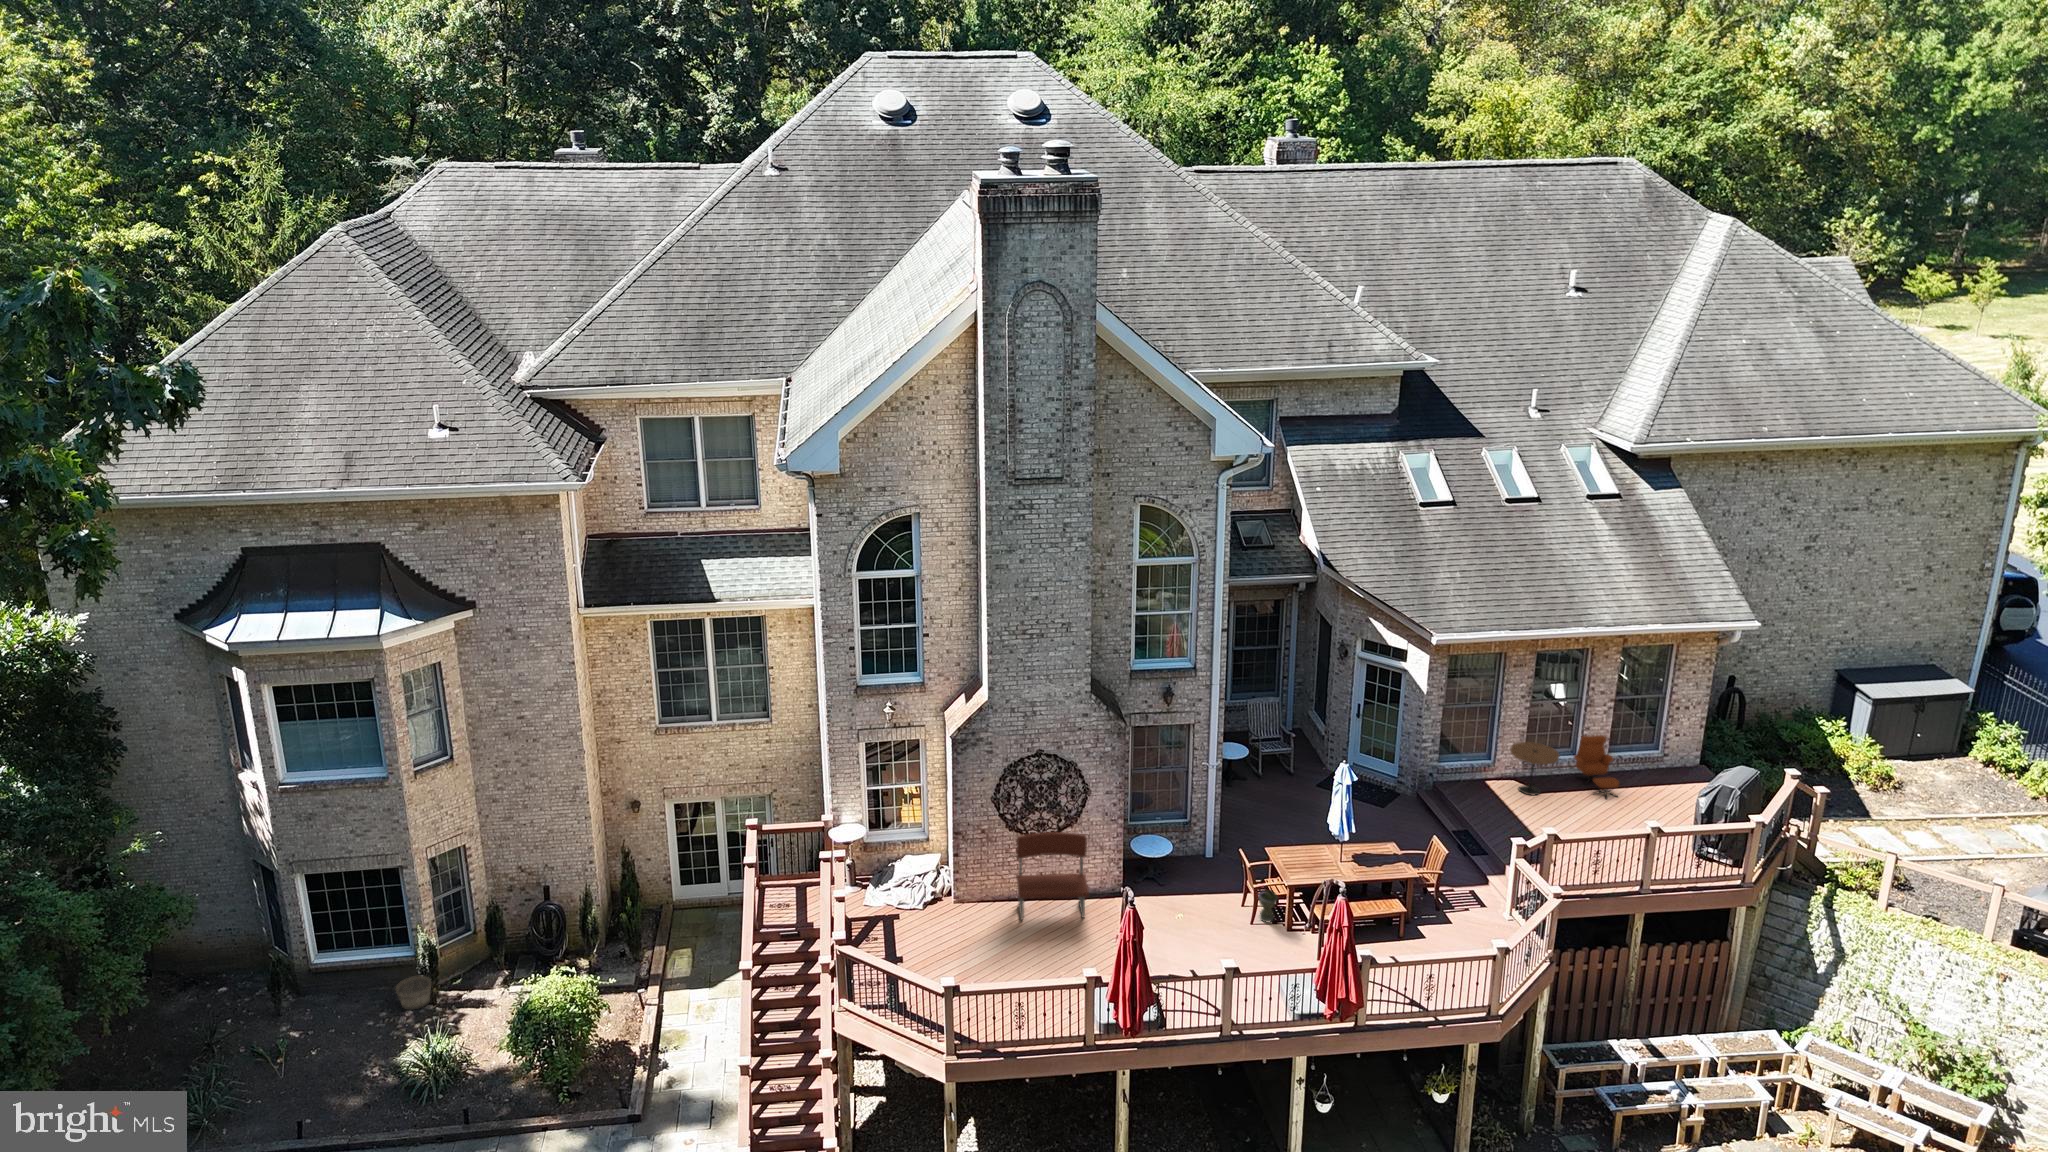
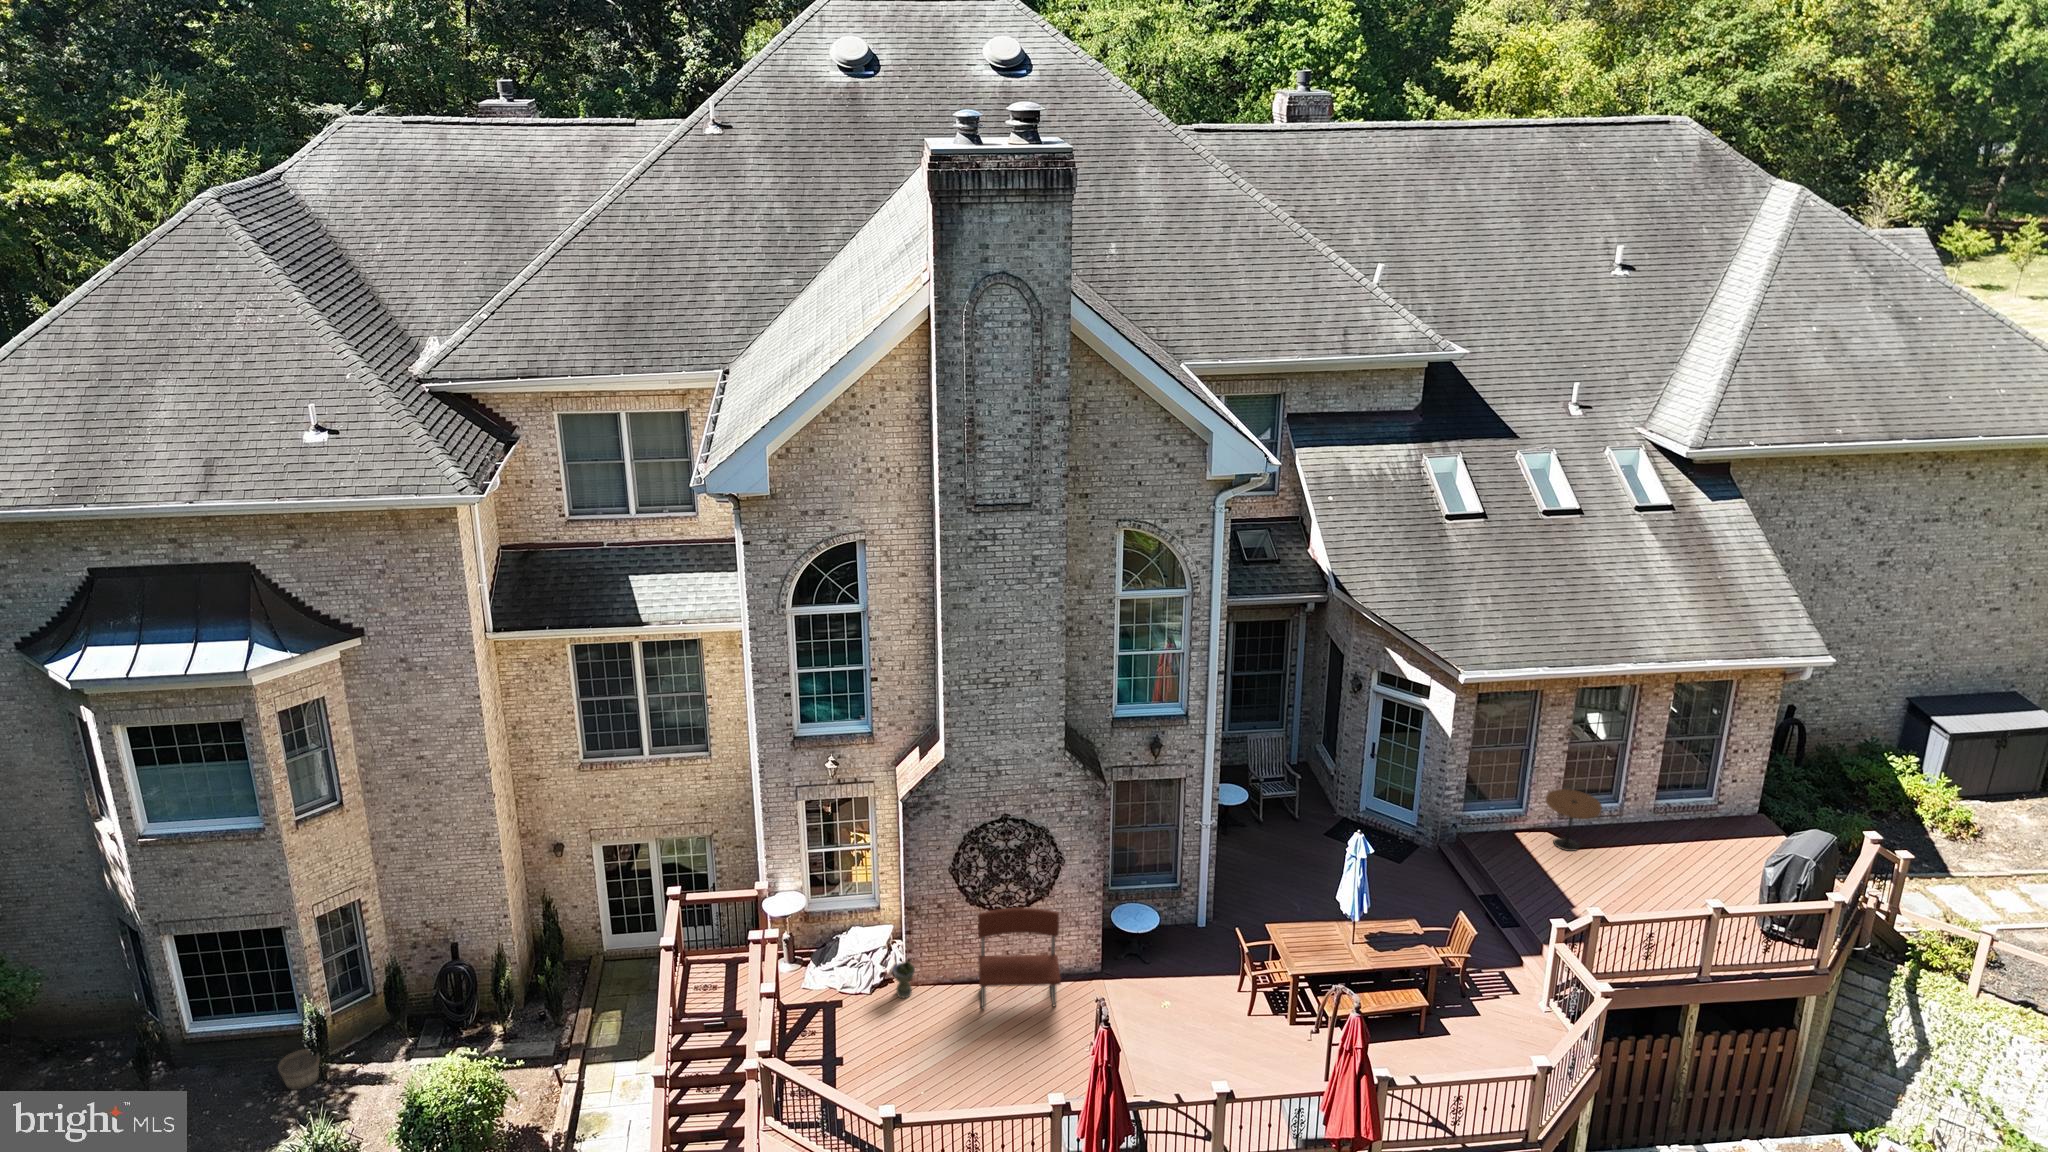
lounge chair: present [1574,735,1619,797] -> none [1616,782,1669,857]
planter: present [1258,890,1278,923] -> present [893,961,915,998]

